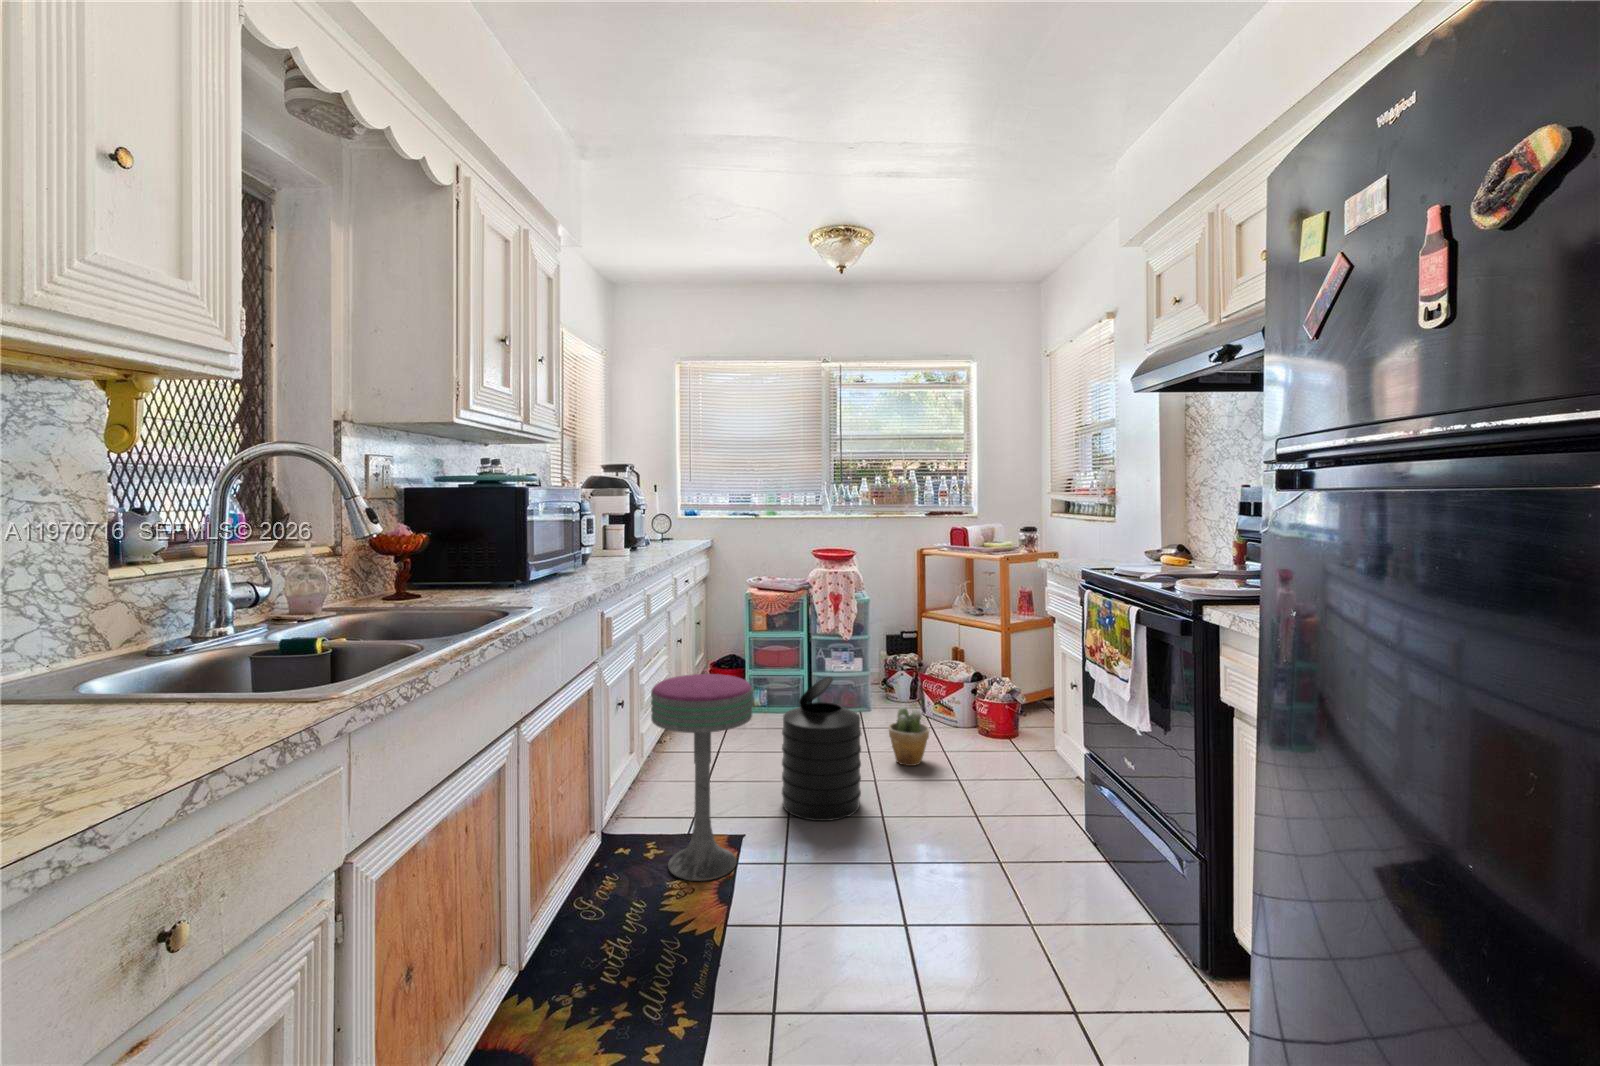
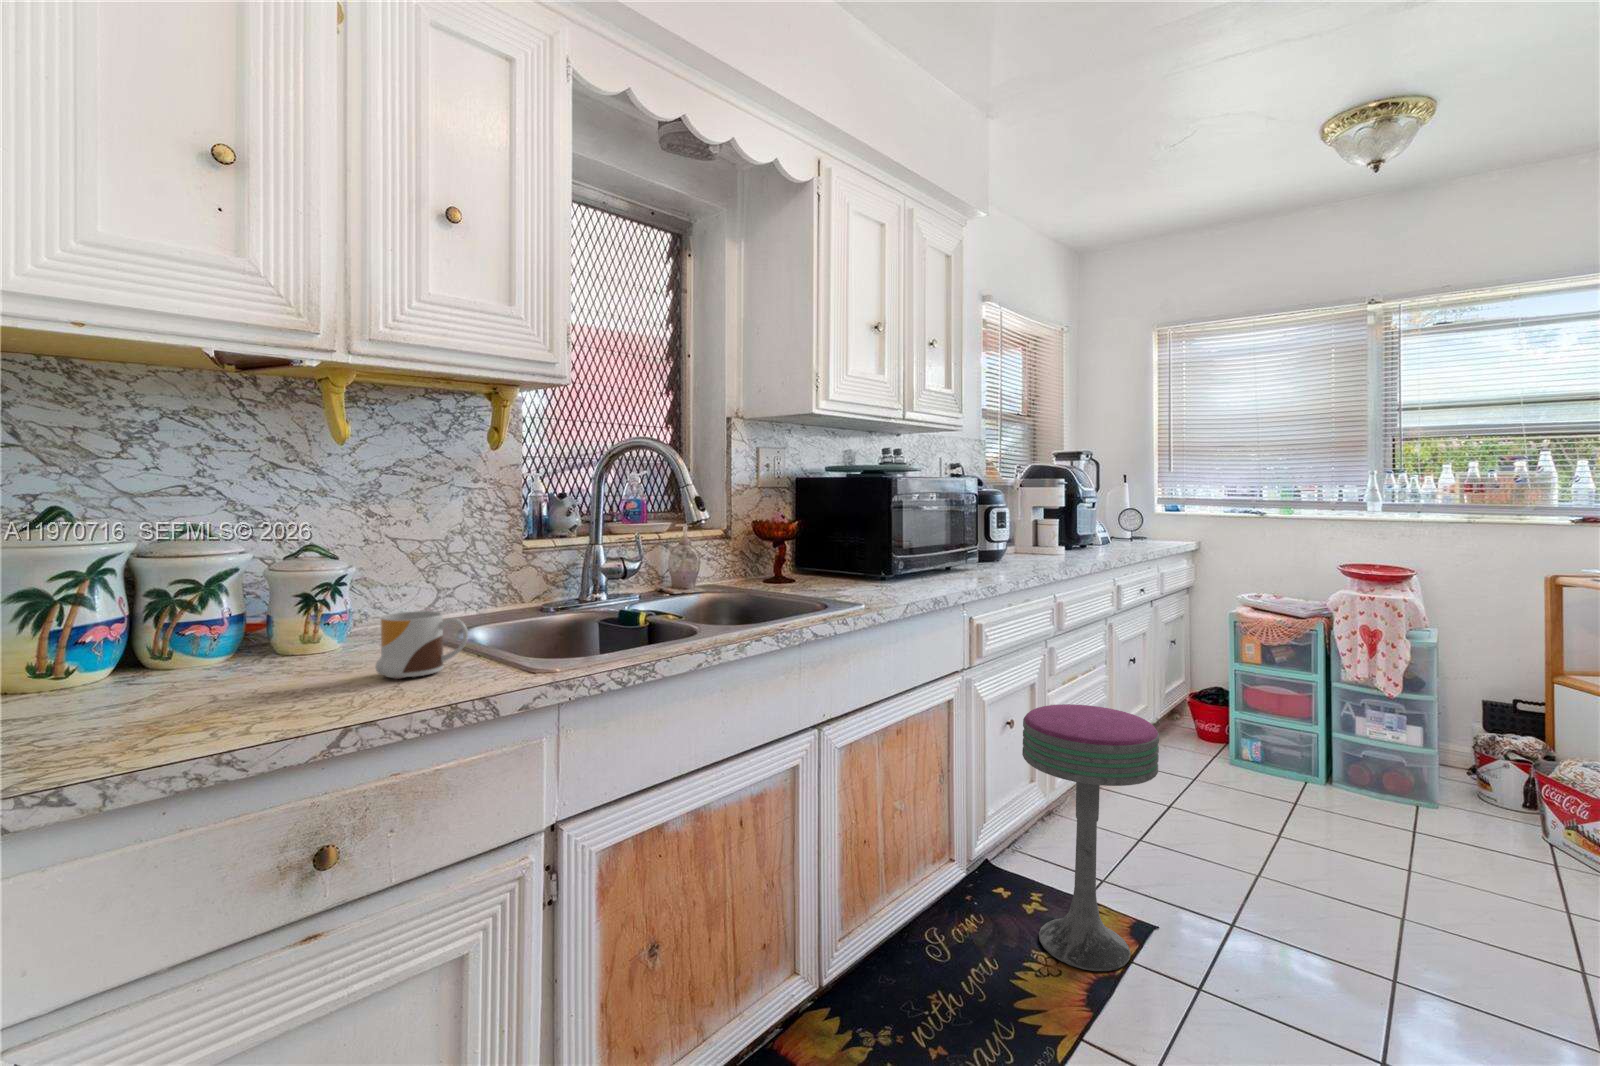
mug: none [90,655,221,738] -> present [375,611,468,679]
trash can: present [782,677,861,821] -> none [1226,743,1366,956]
potted plant: present [889,707,930,766] -> none [1442,814,1530,914]

